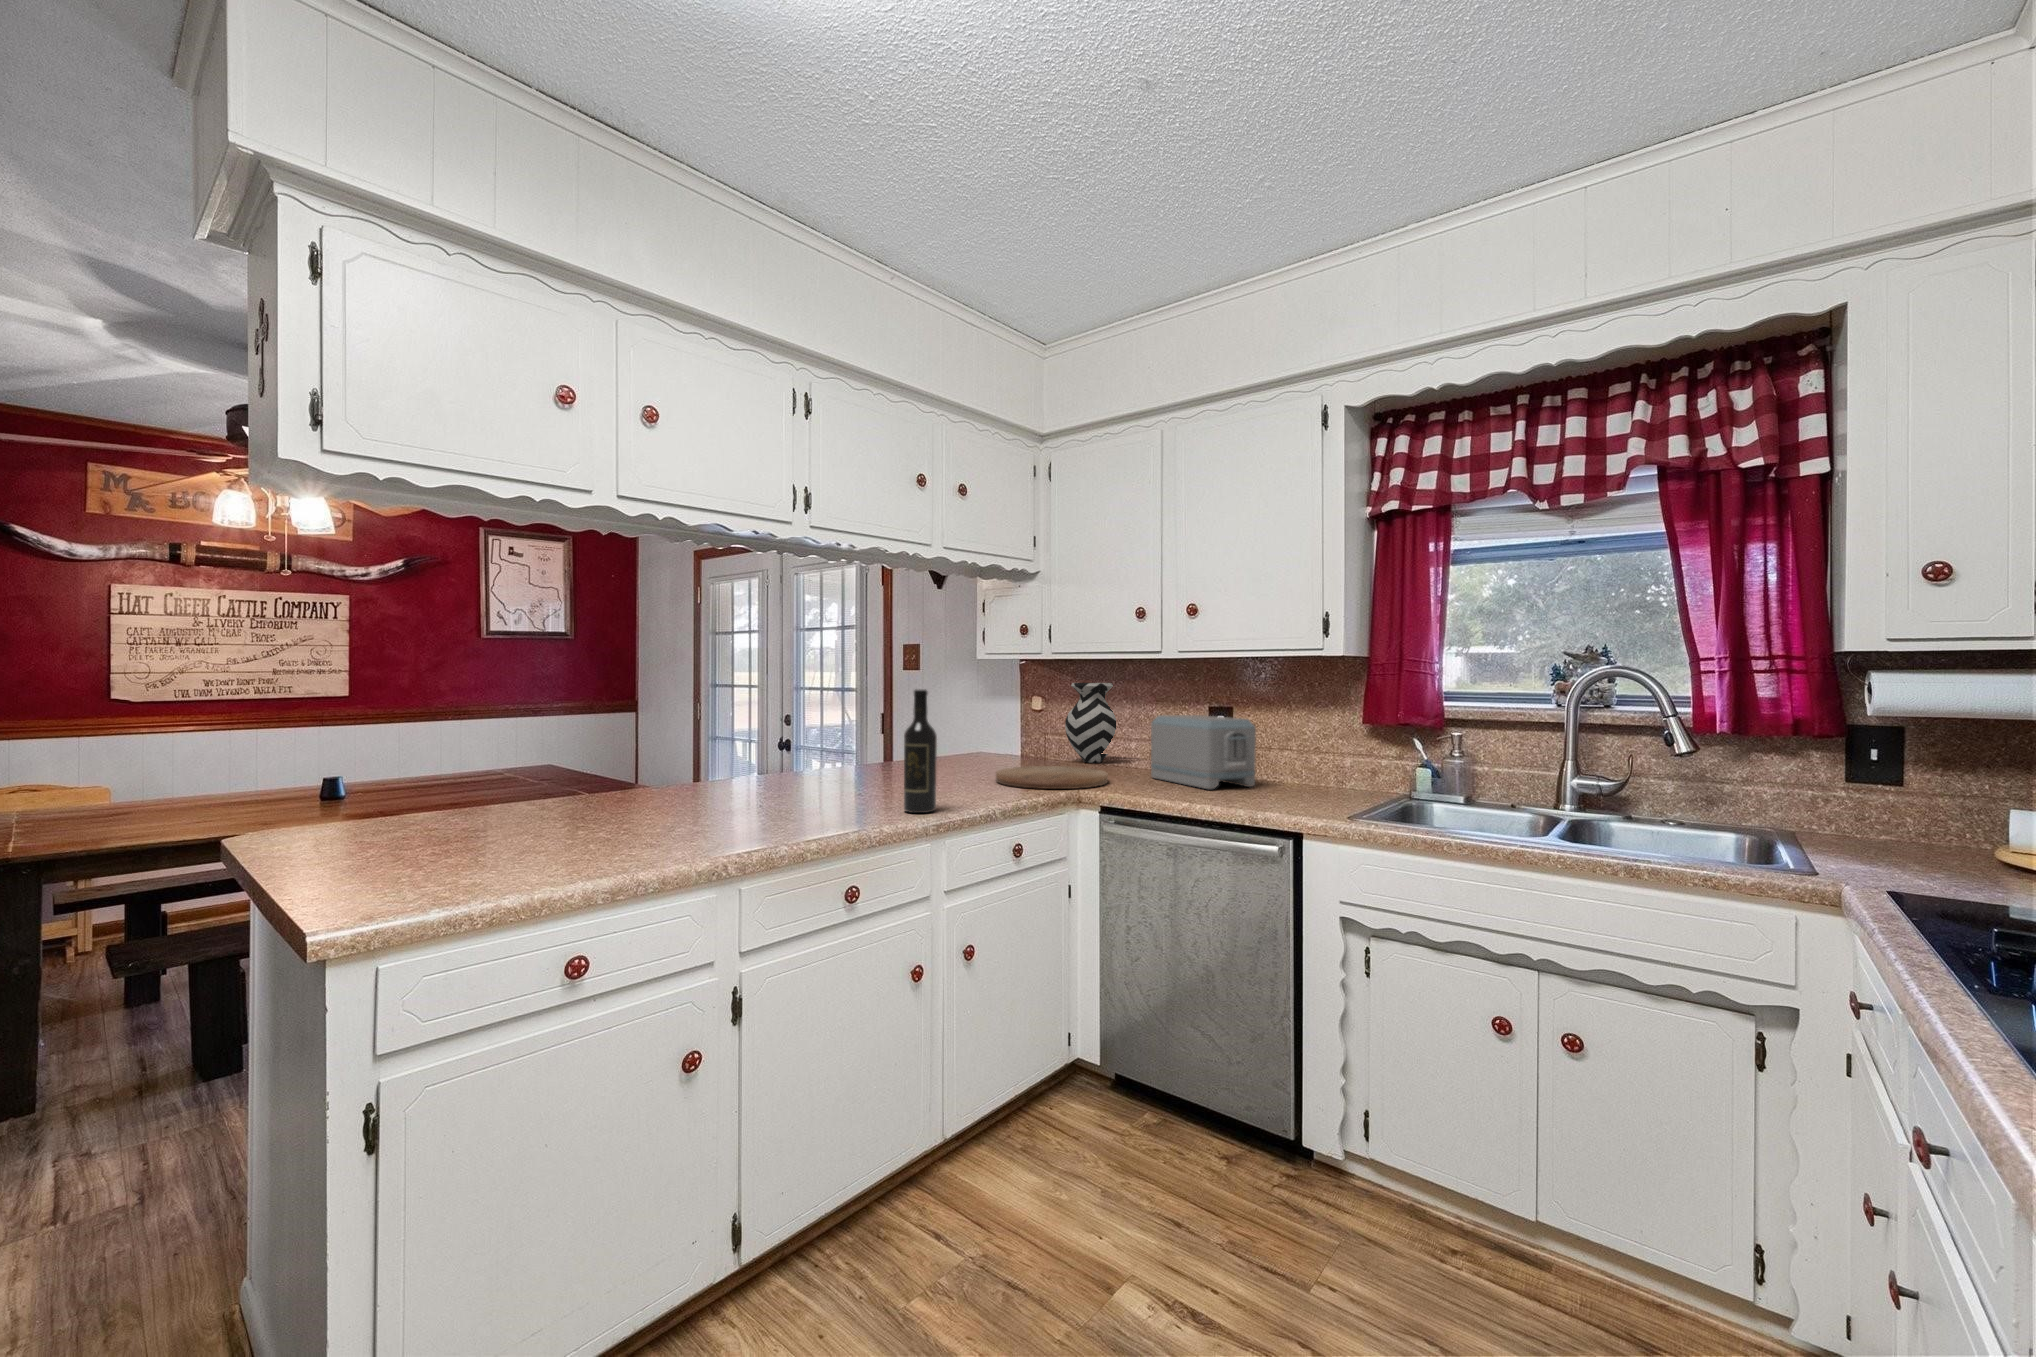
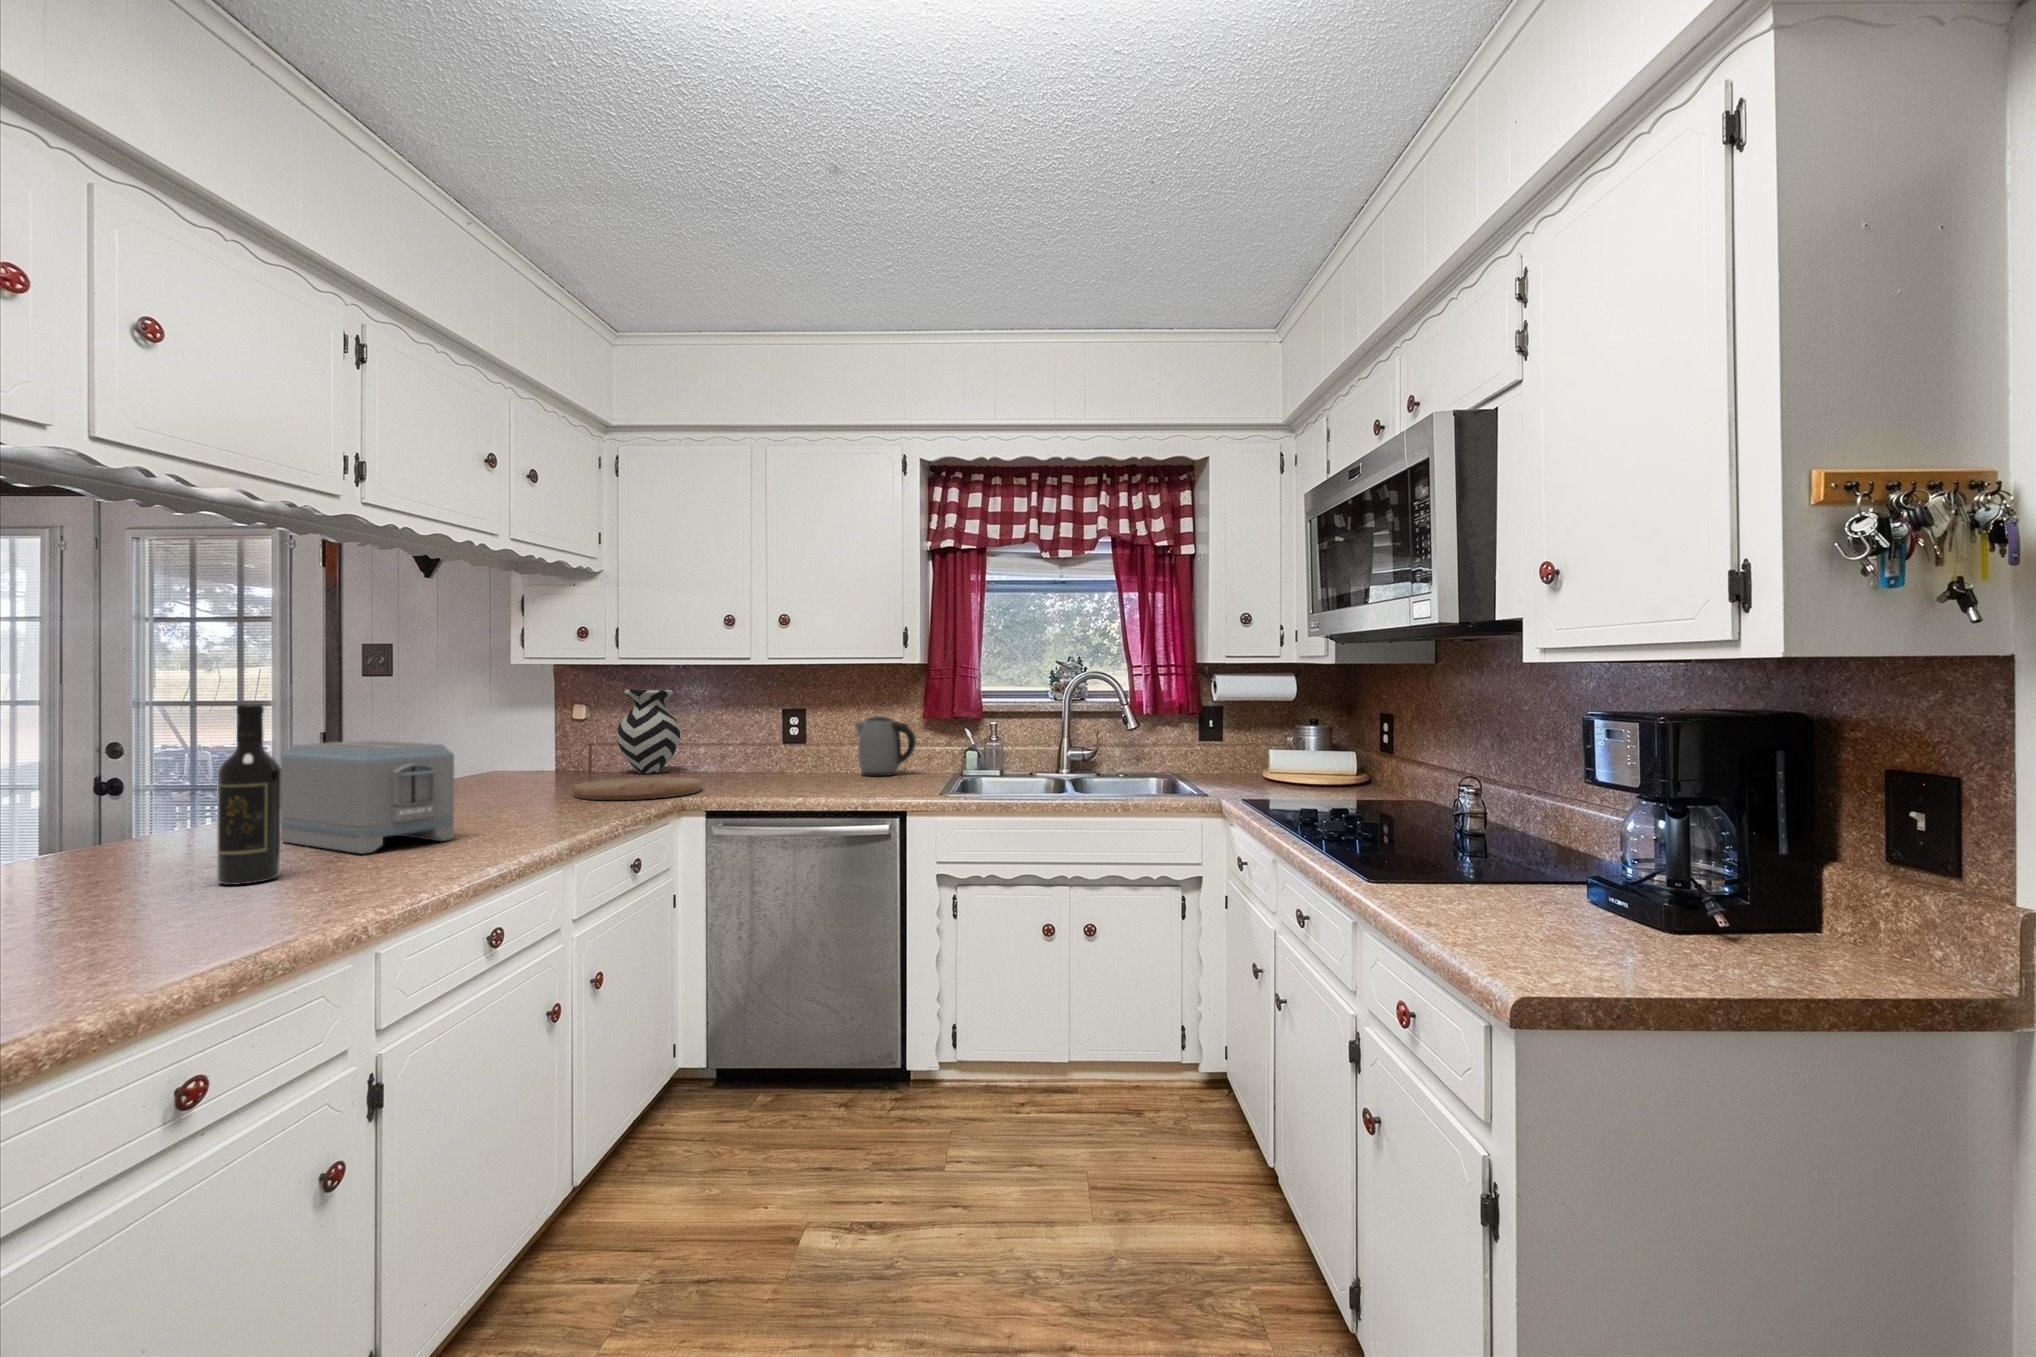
wine bottle: present [904,689,937,813] -> present [217,704,281,885]
toaster: present [1151,715,1256,789] -> present [281,740,454,854]
kettle: none [1285,717,1358,786] -> present [855,716,916,776]

